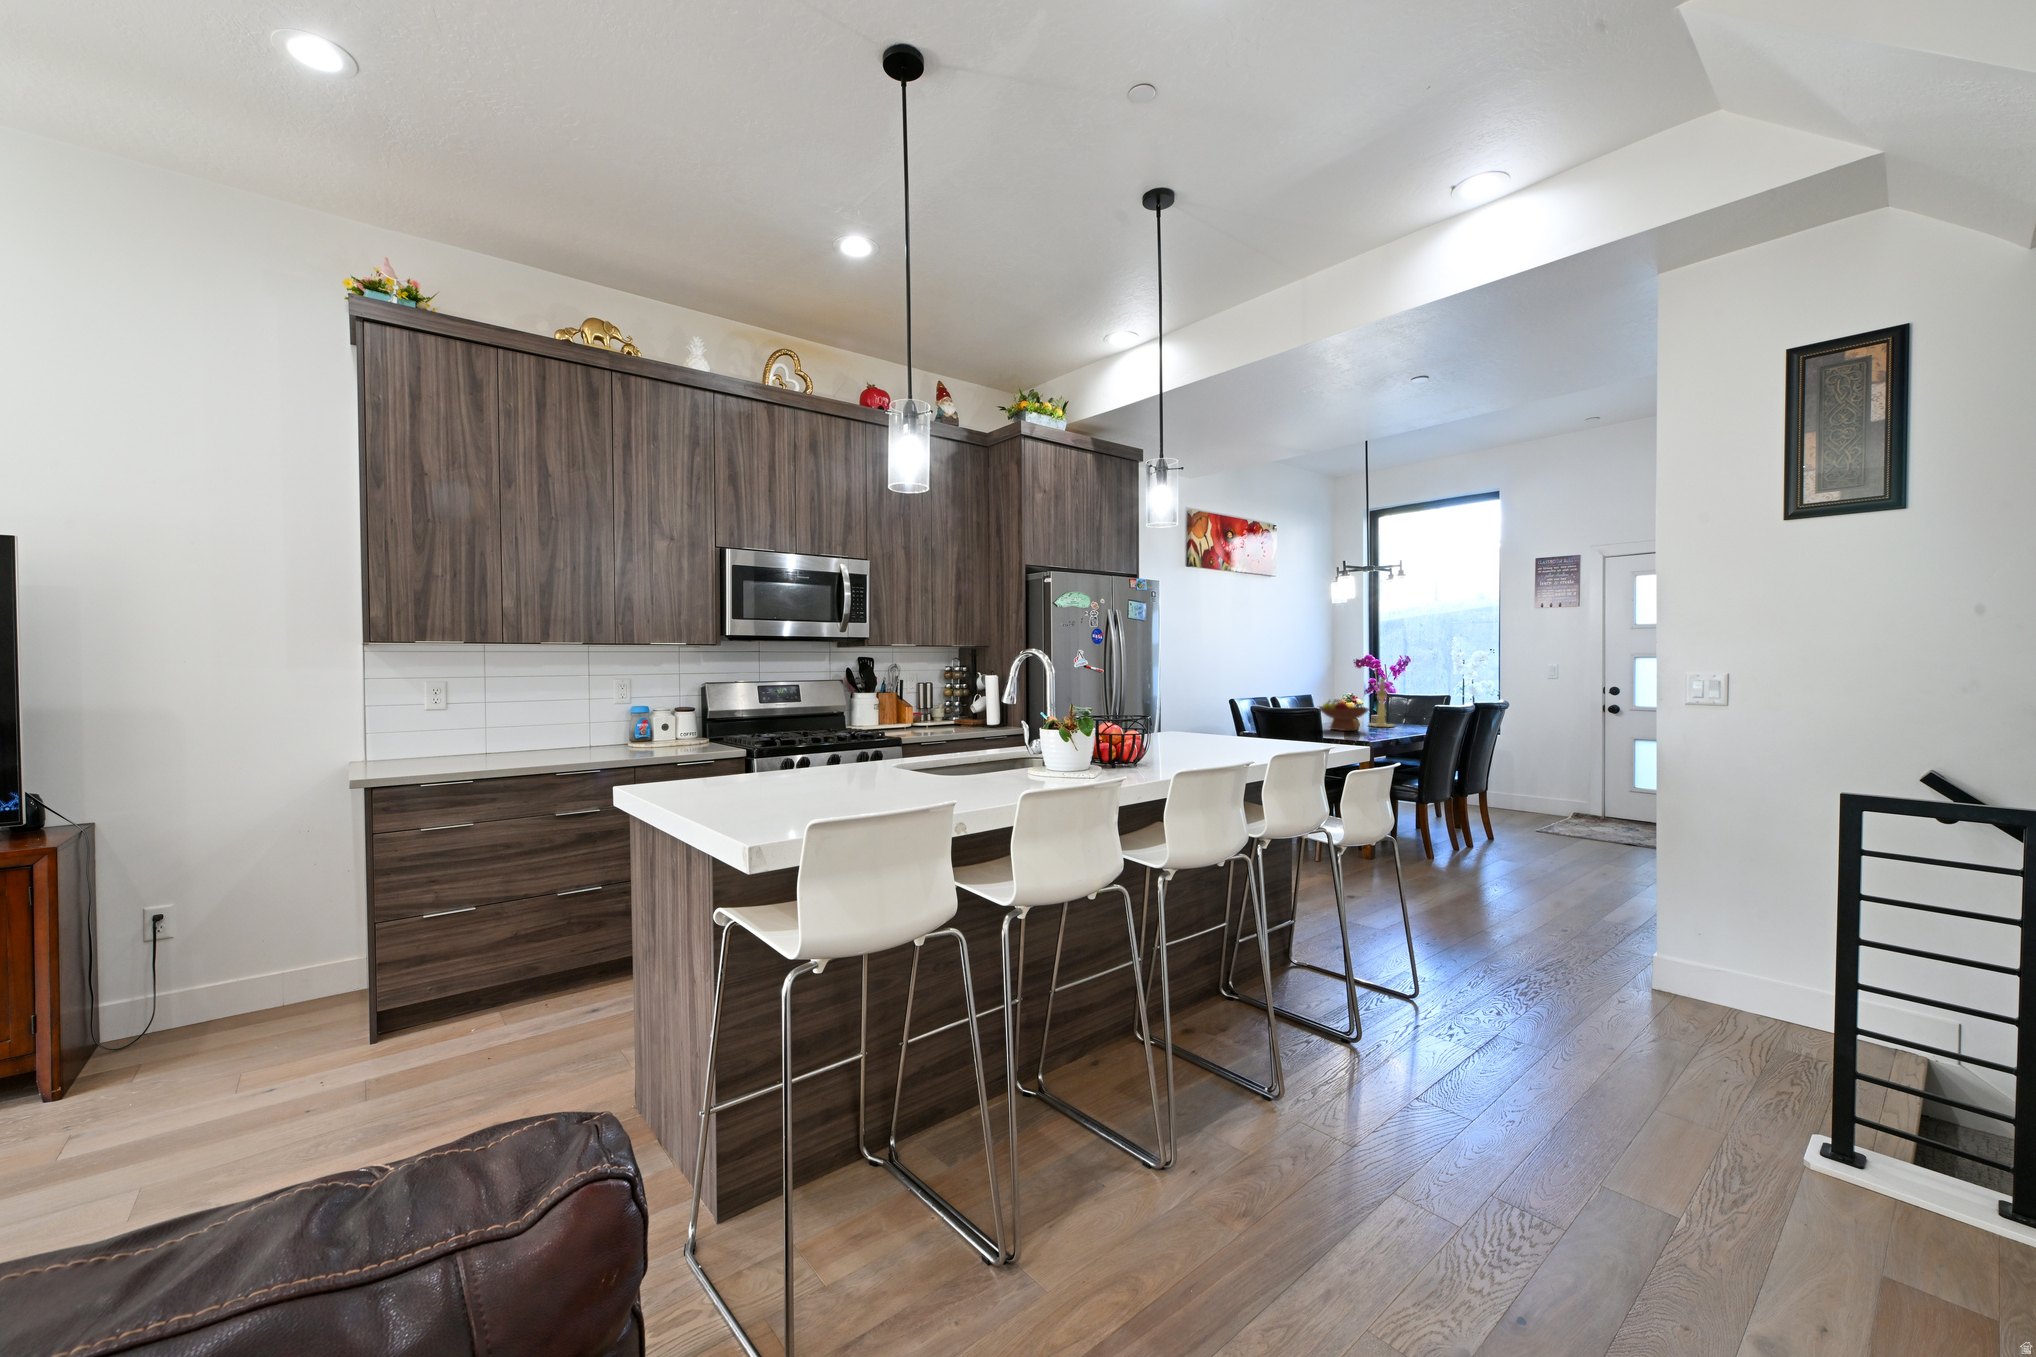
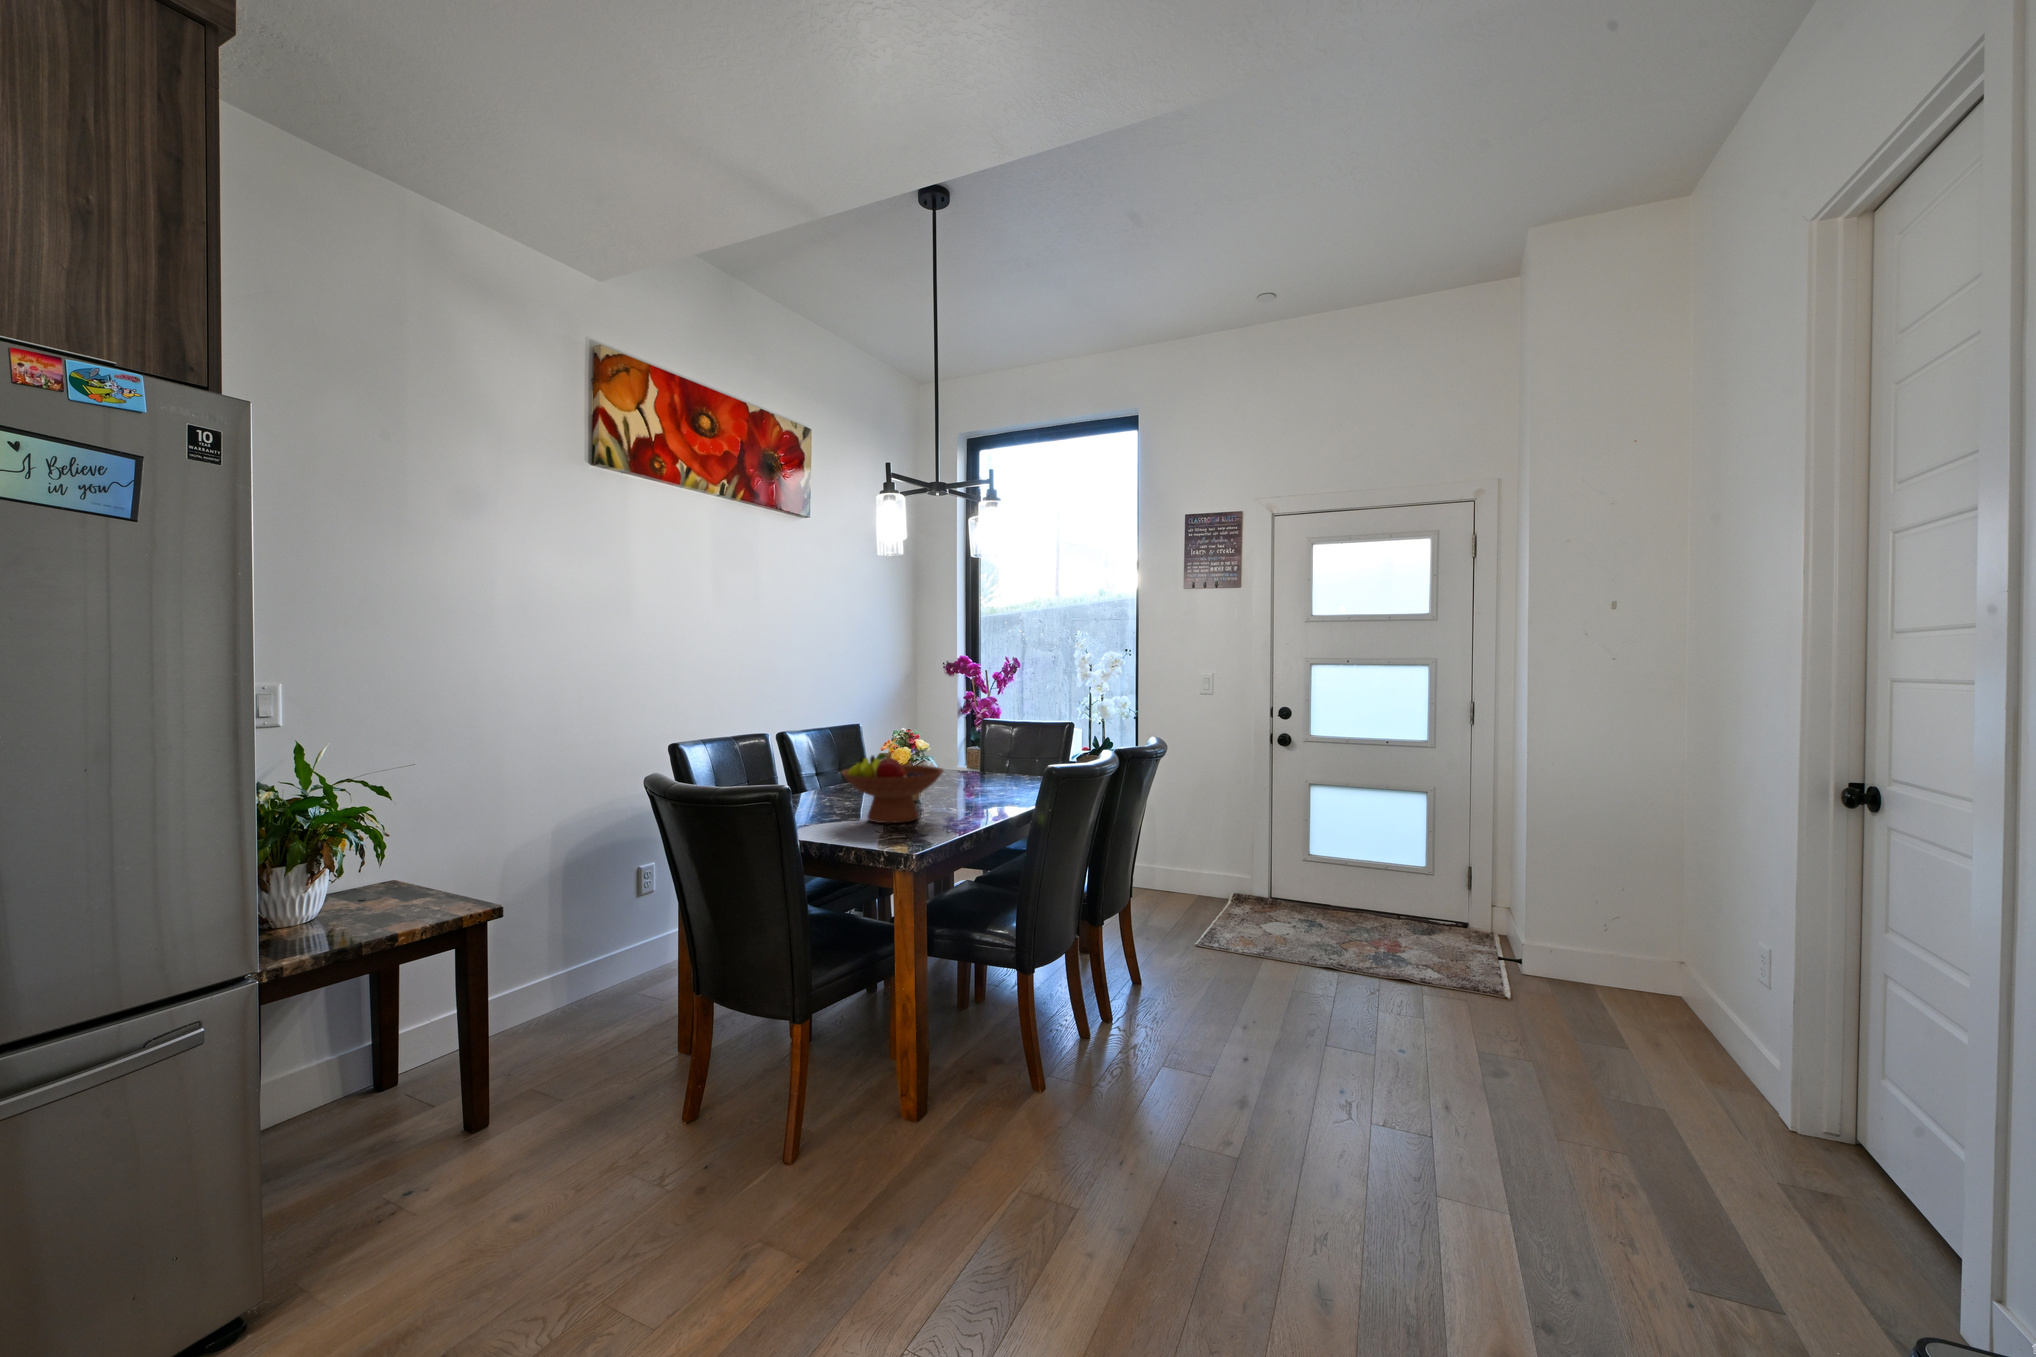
candle holder: present [1369,678,1393,727] -> none [947,701,995,803]

